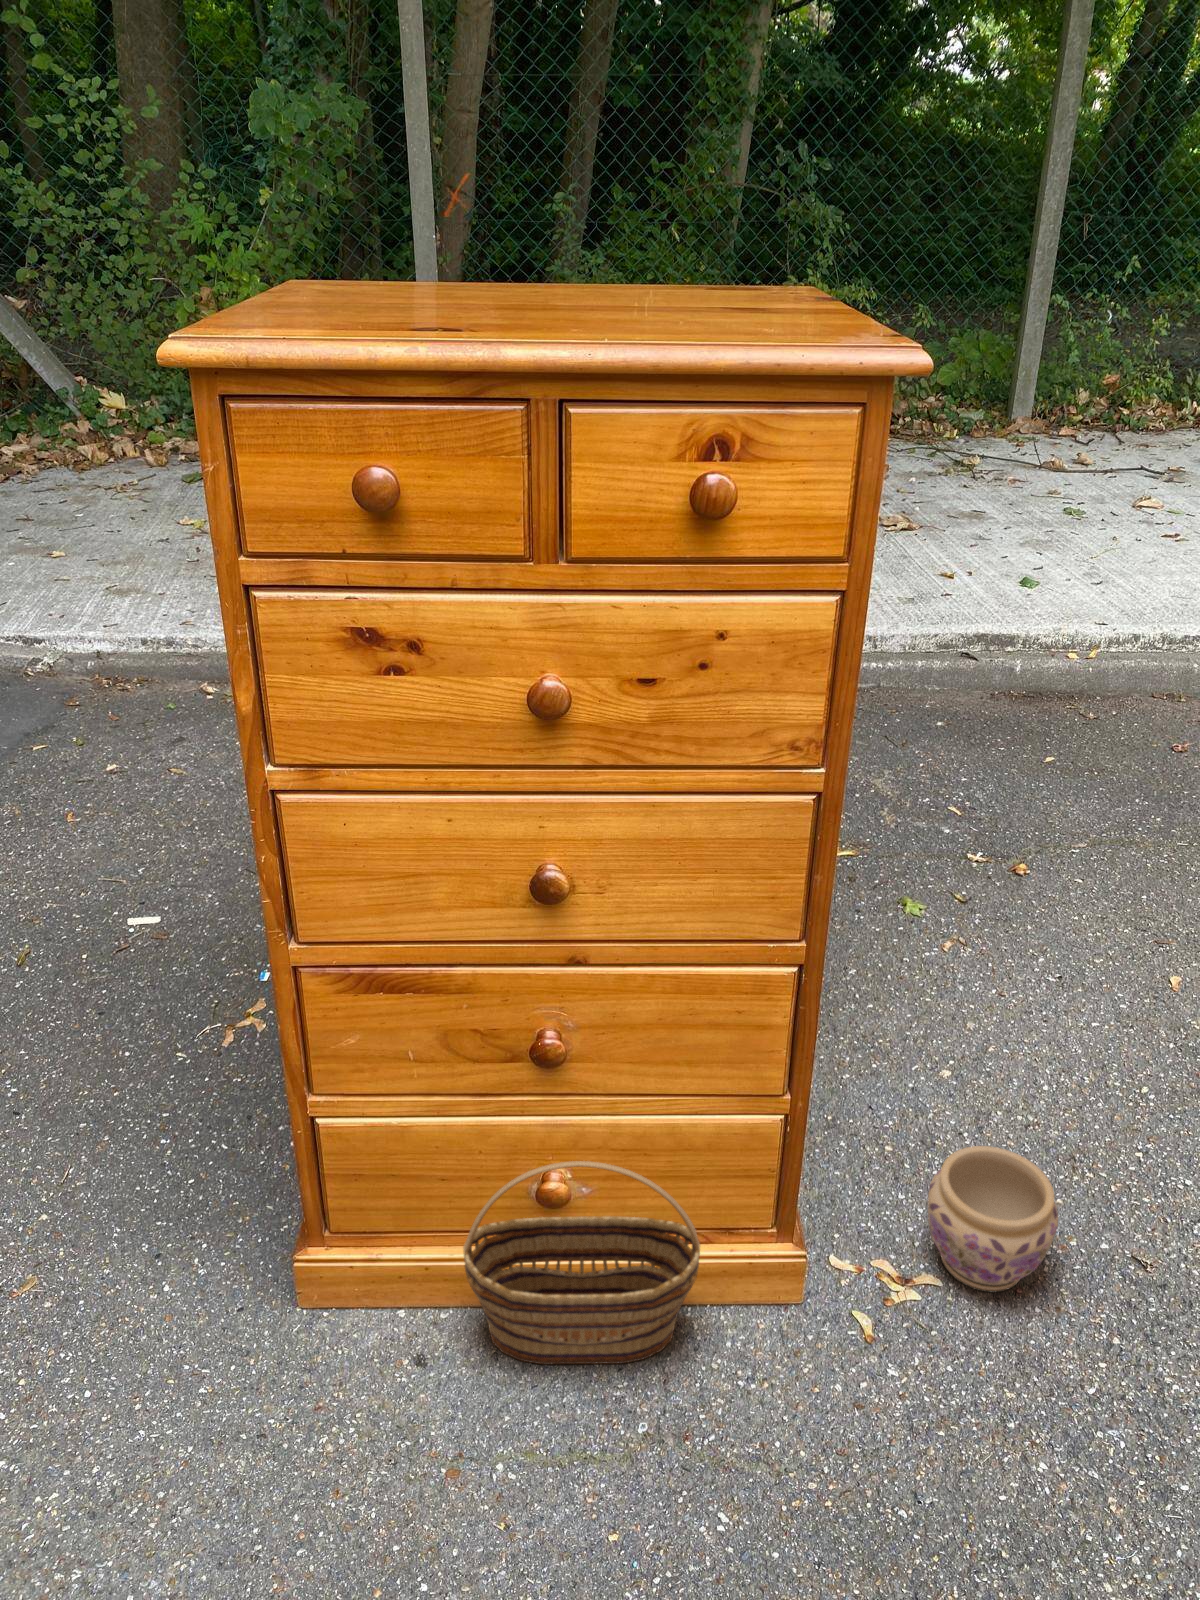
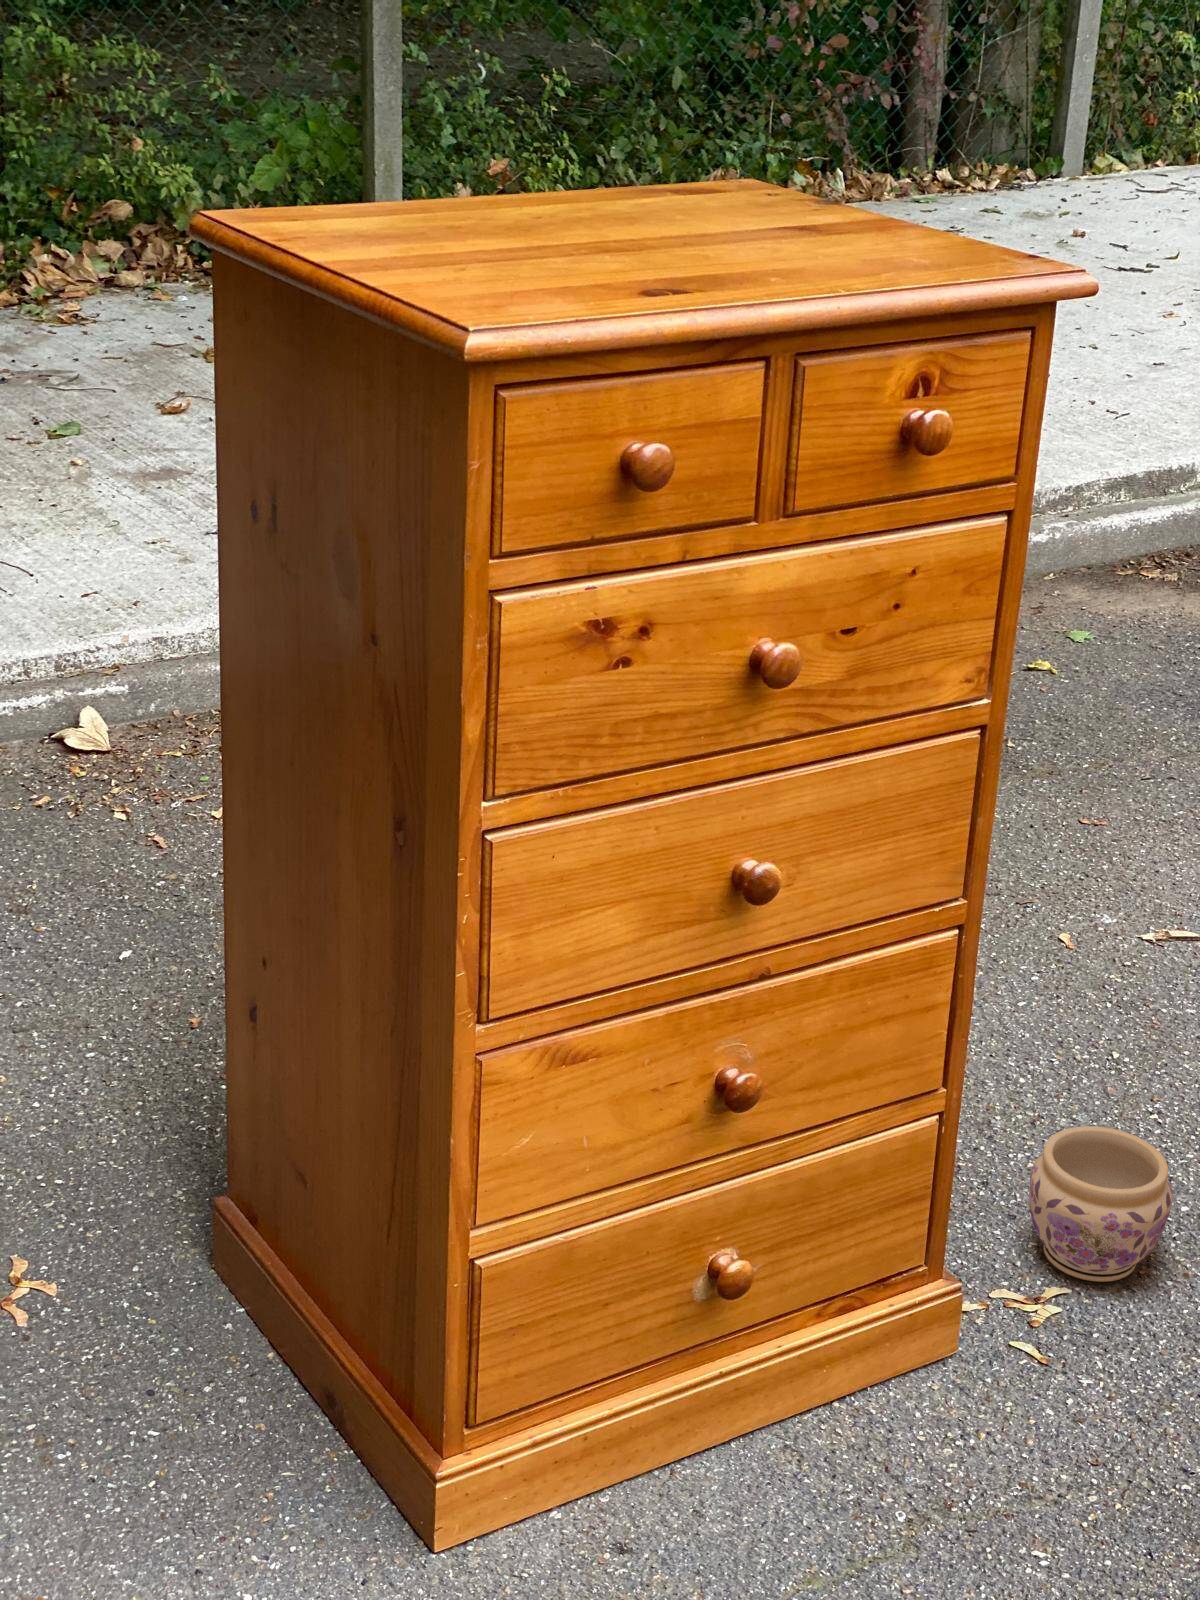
basket: present [463,1161,700,1364] -> none [652,1221,902,1504]

